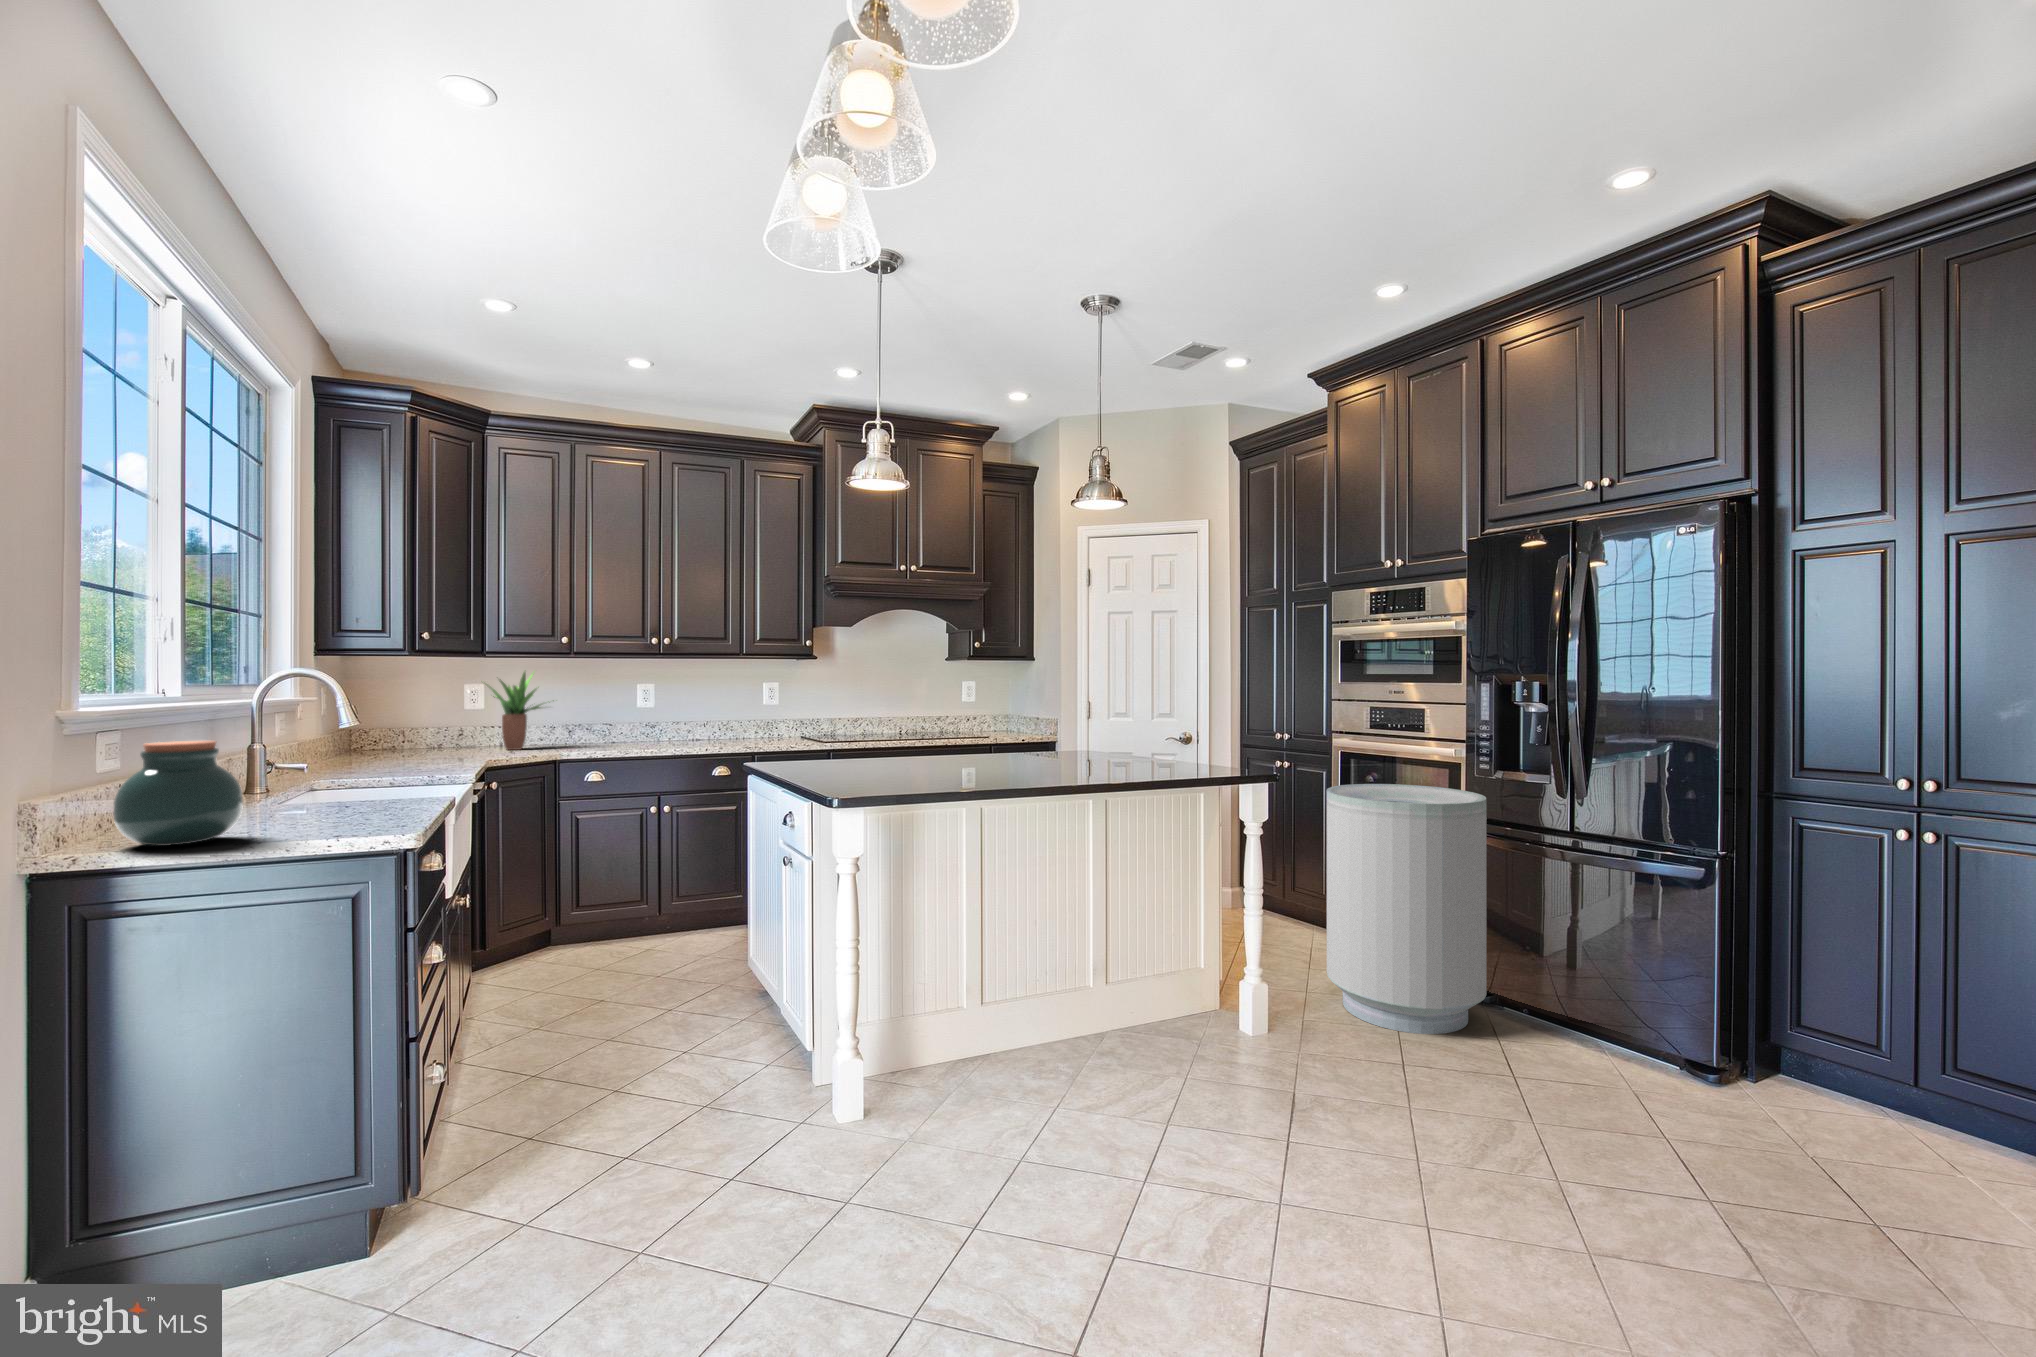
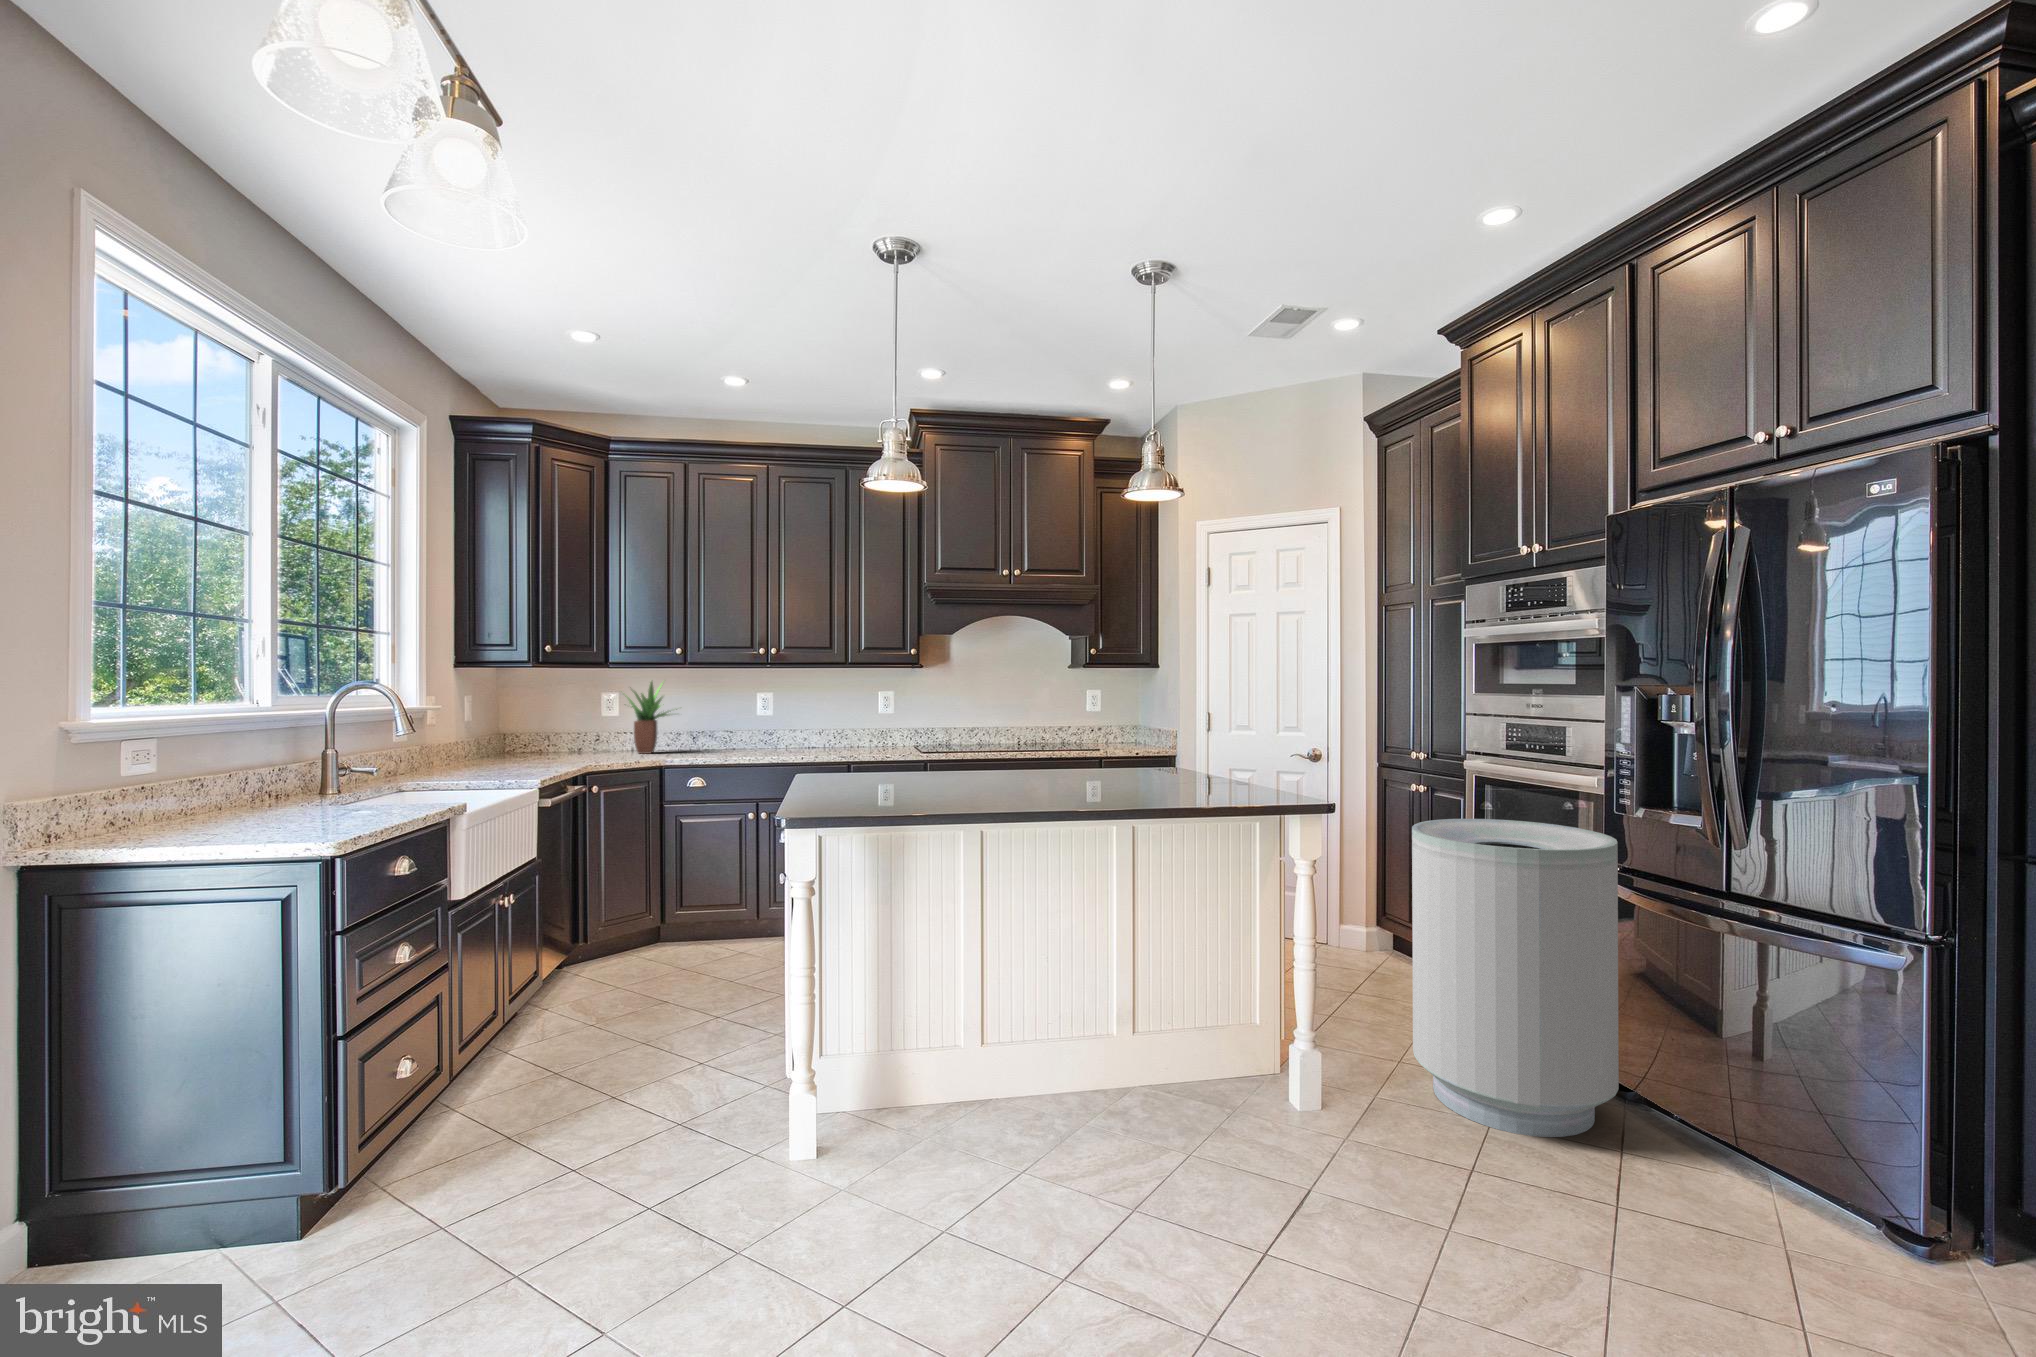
jar: present [113,741,243,846] -> none [170,748,273,836]

